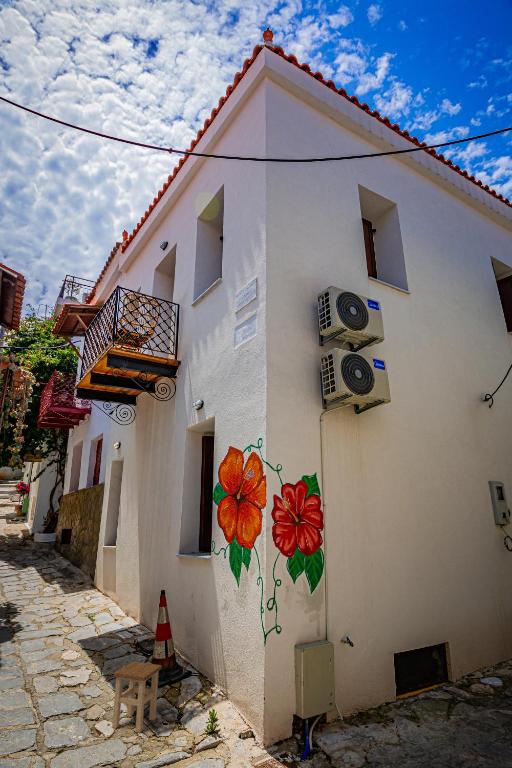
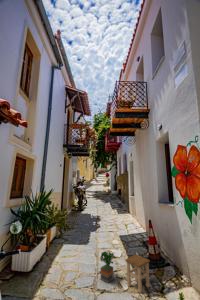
potted tree: none [51,665,92,734] -> present [100,251,115,283]

